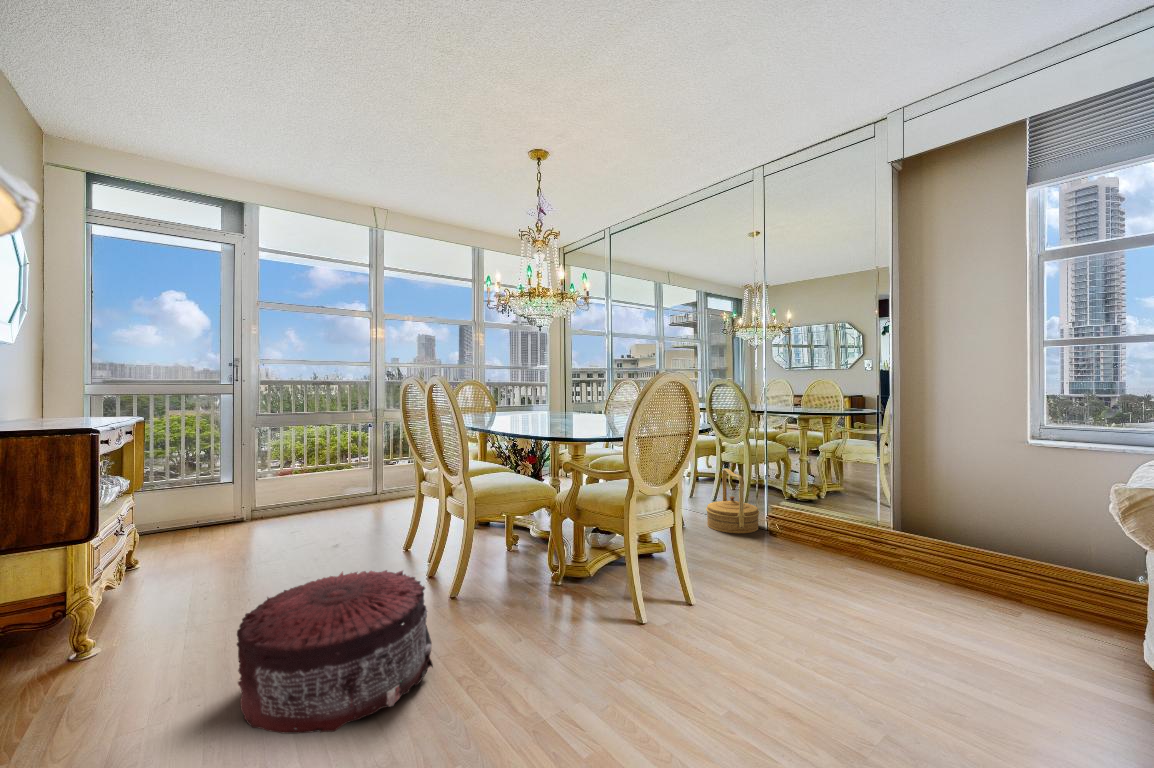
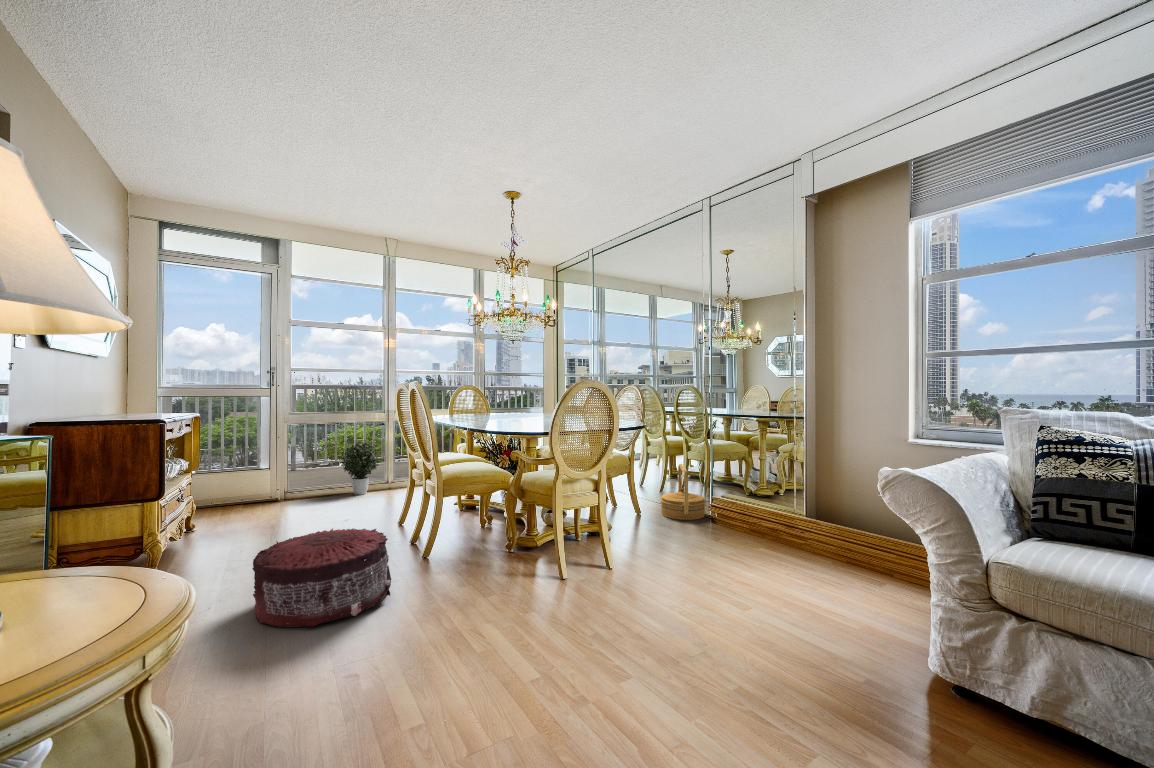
potted plant: none [321,448,368,510] -> present [341,443,379,495]

